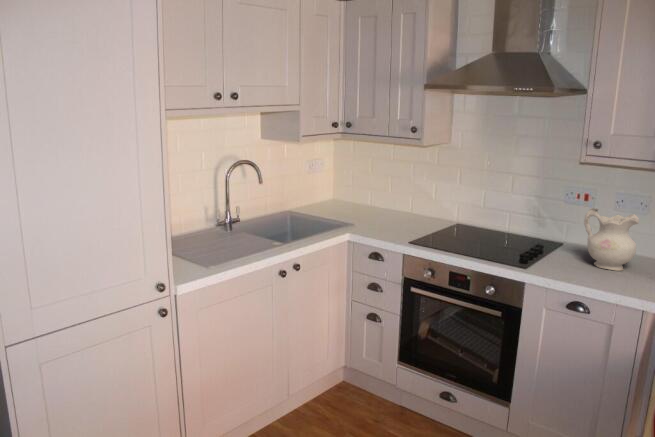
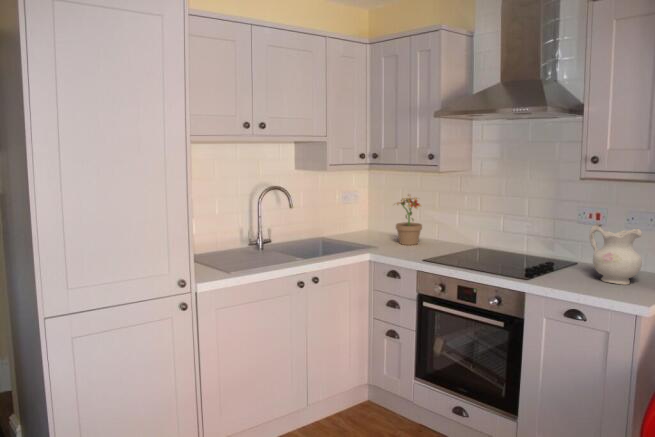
potted plant: none [368,166,399,221] -> present [396,195,422,245]

